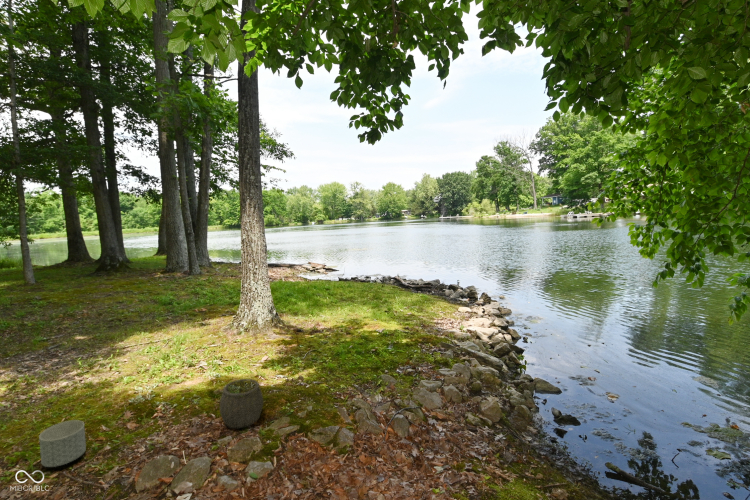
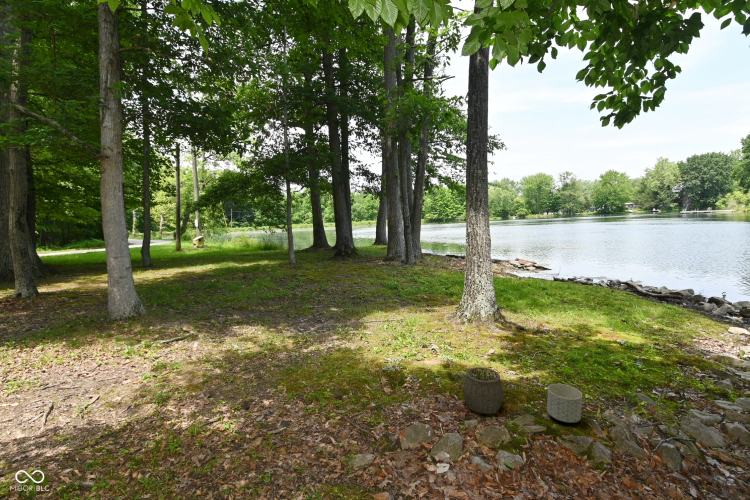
planter: present [39,420,86,467] -> present [547,384,582,423]

